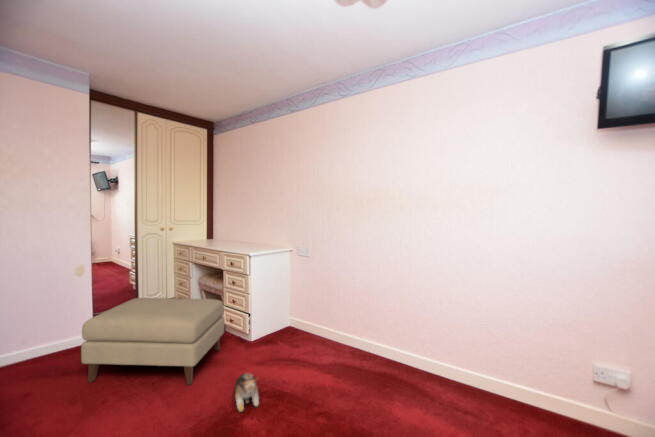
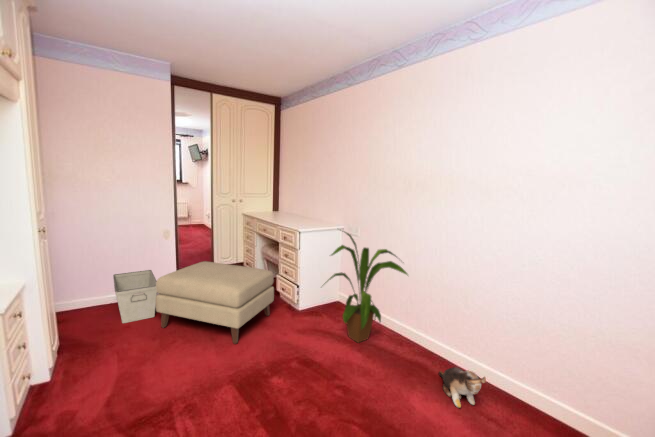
house plant: none [281,249,368,362] -> present [324,232,407,343]
storage bin: none [9,316,80,386] -> present [113,270,157,323]
plush toy: present [234,373,259,412] -> present [439,367,486,408]

